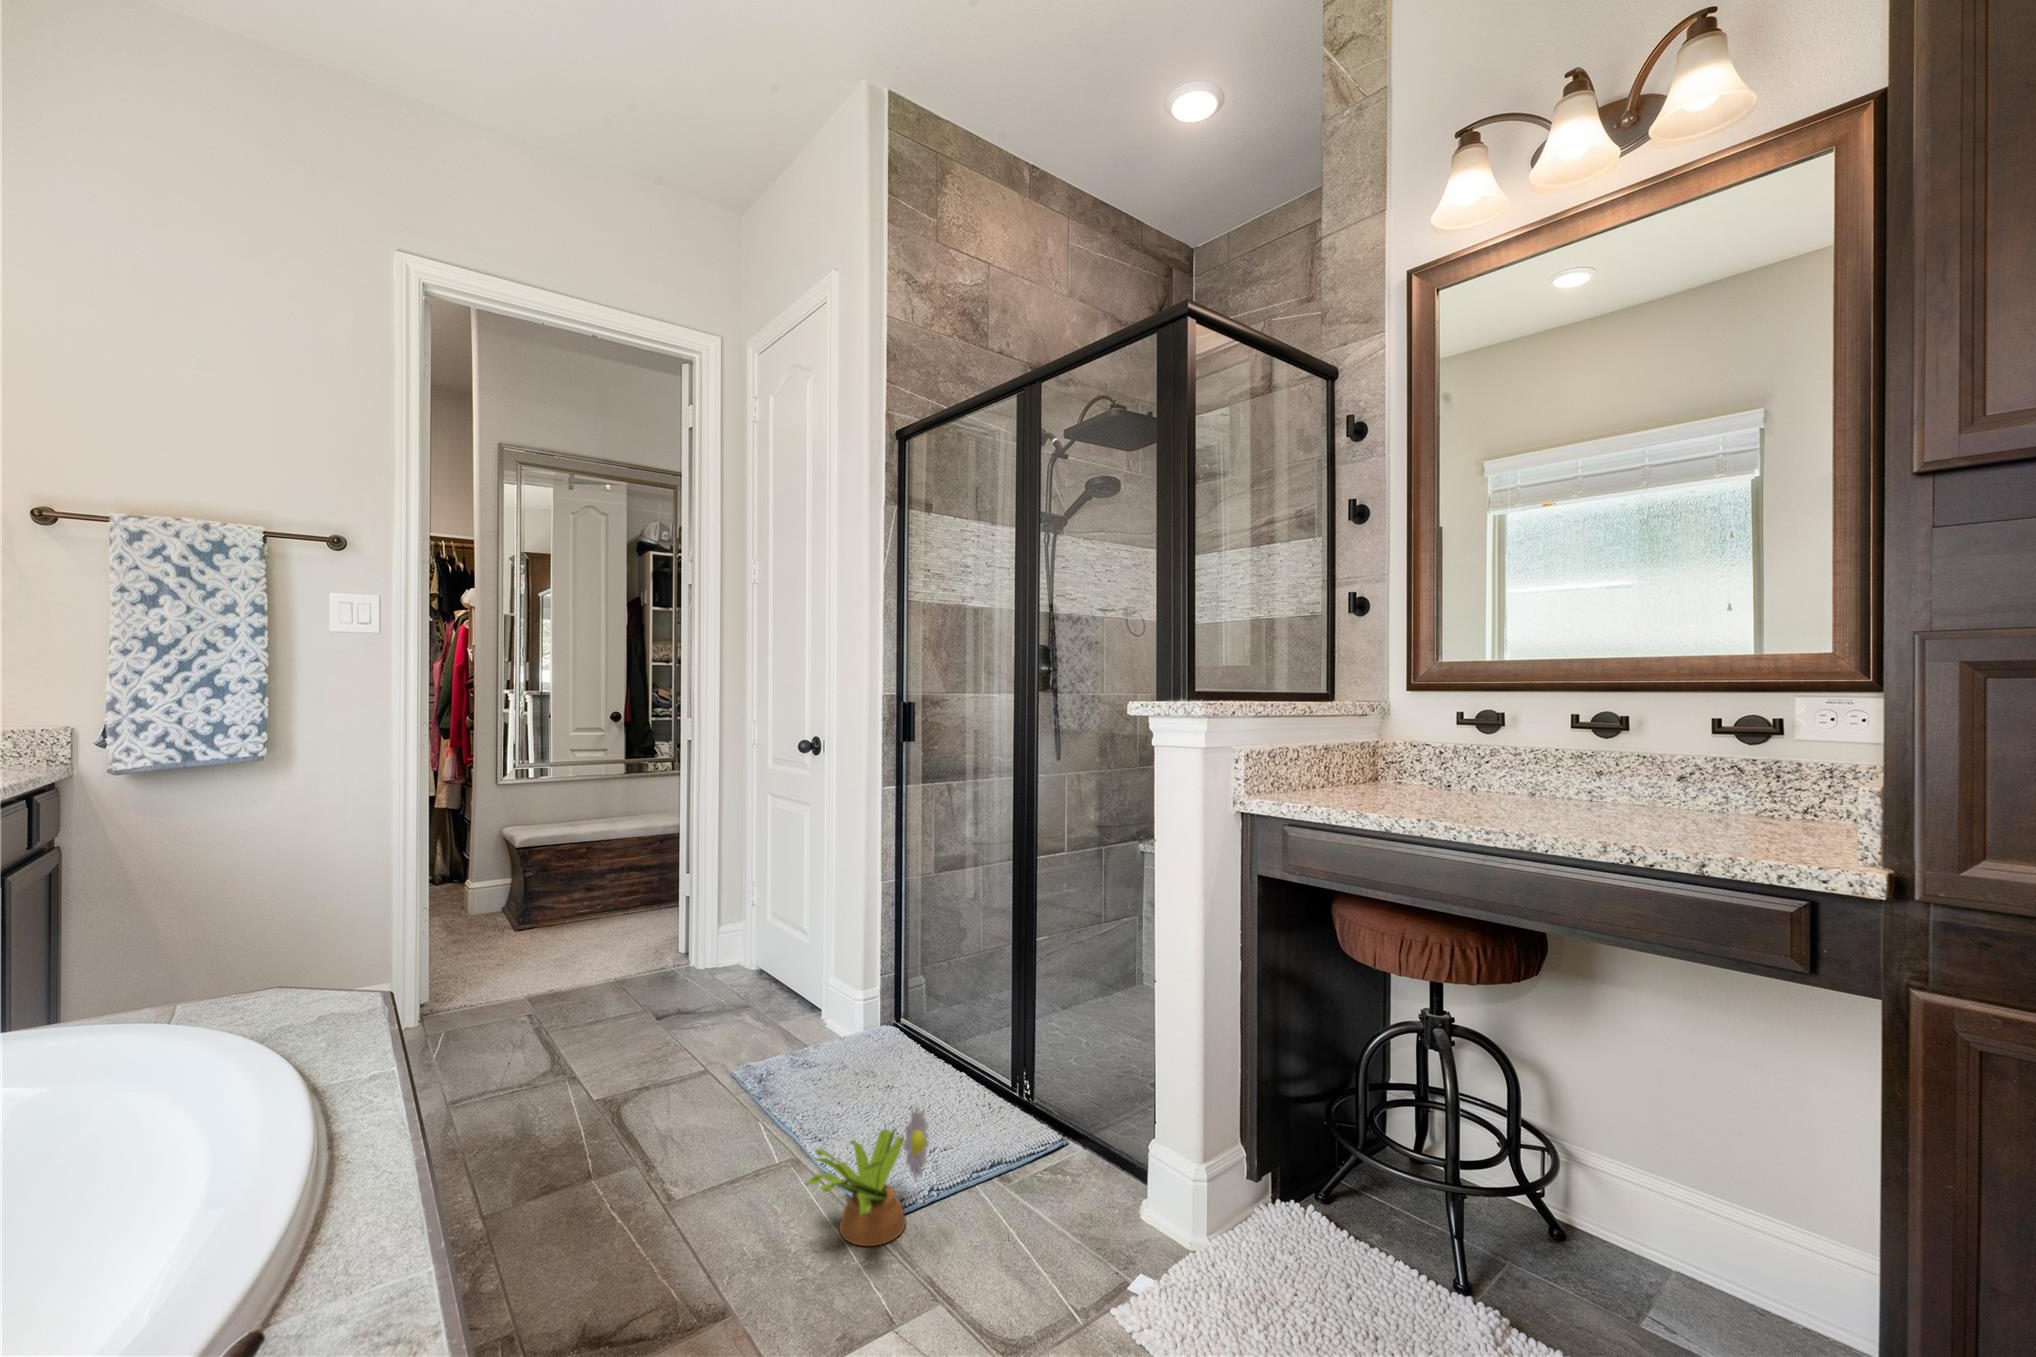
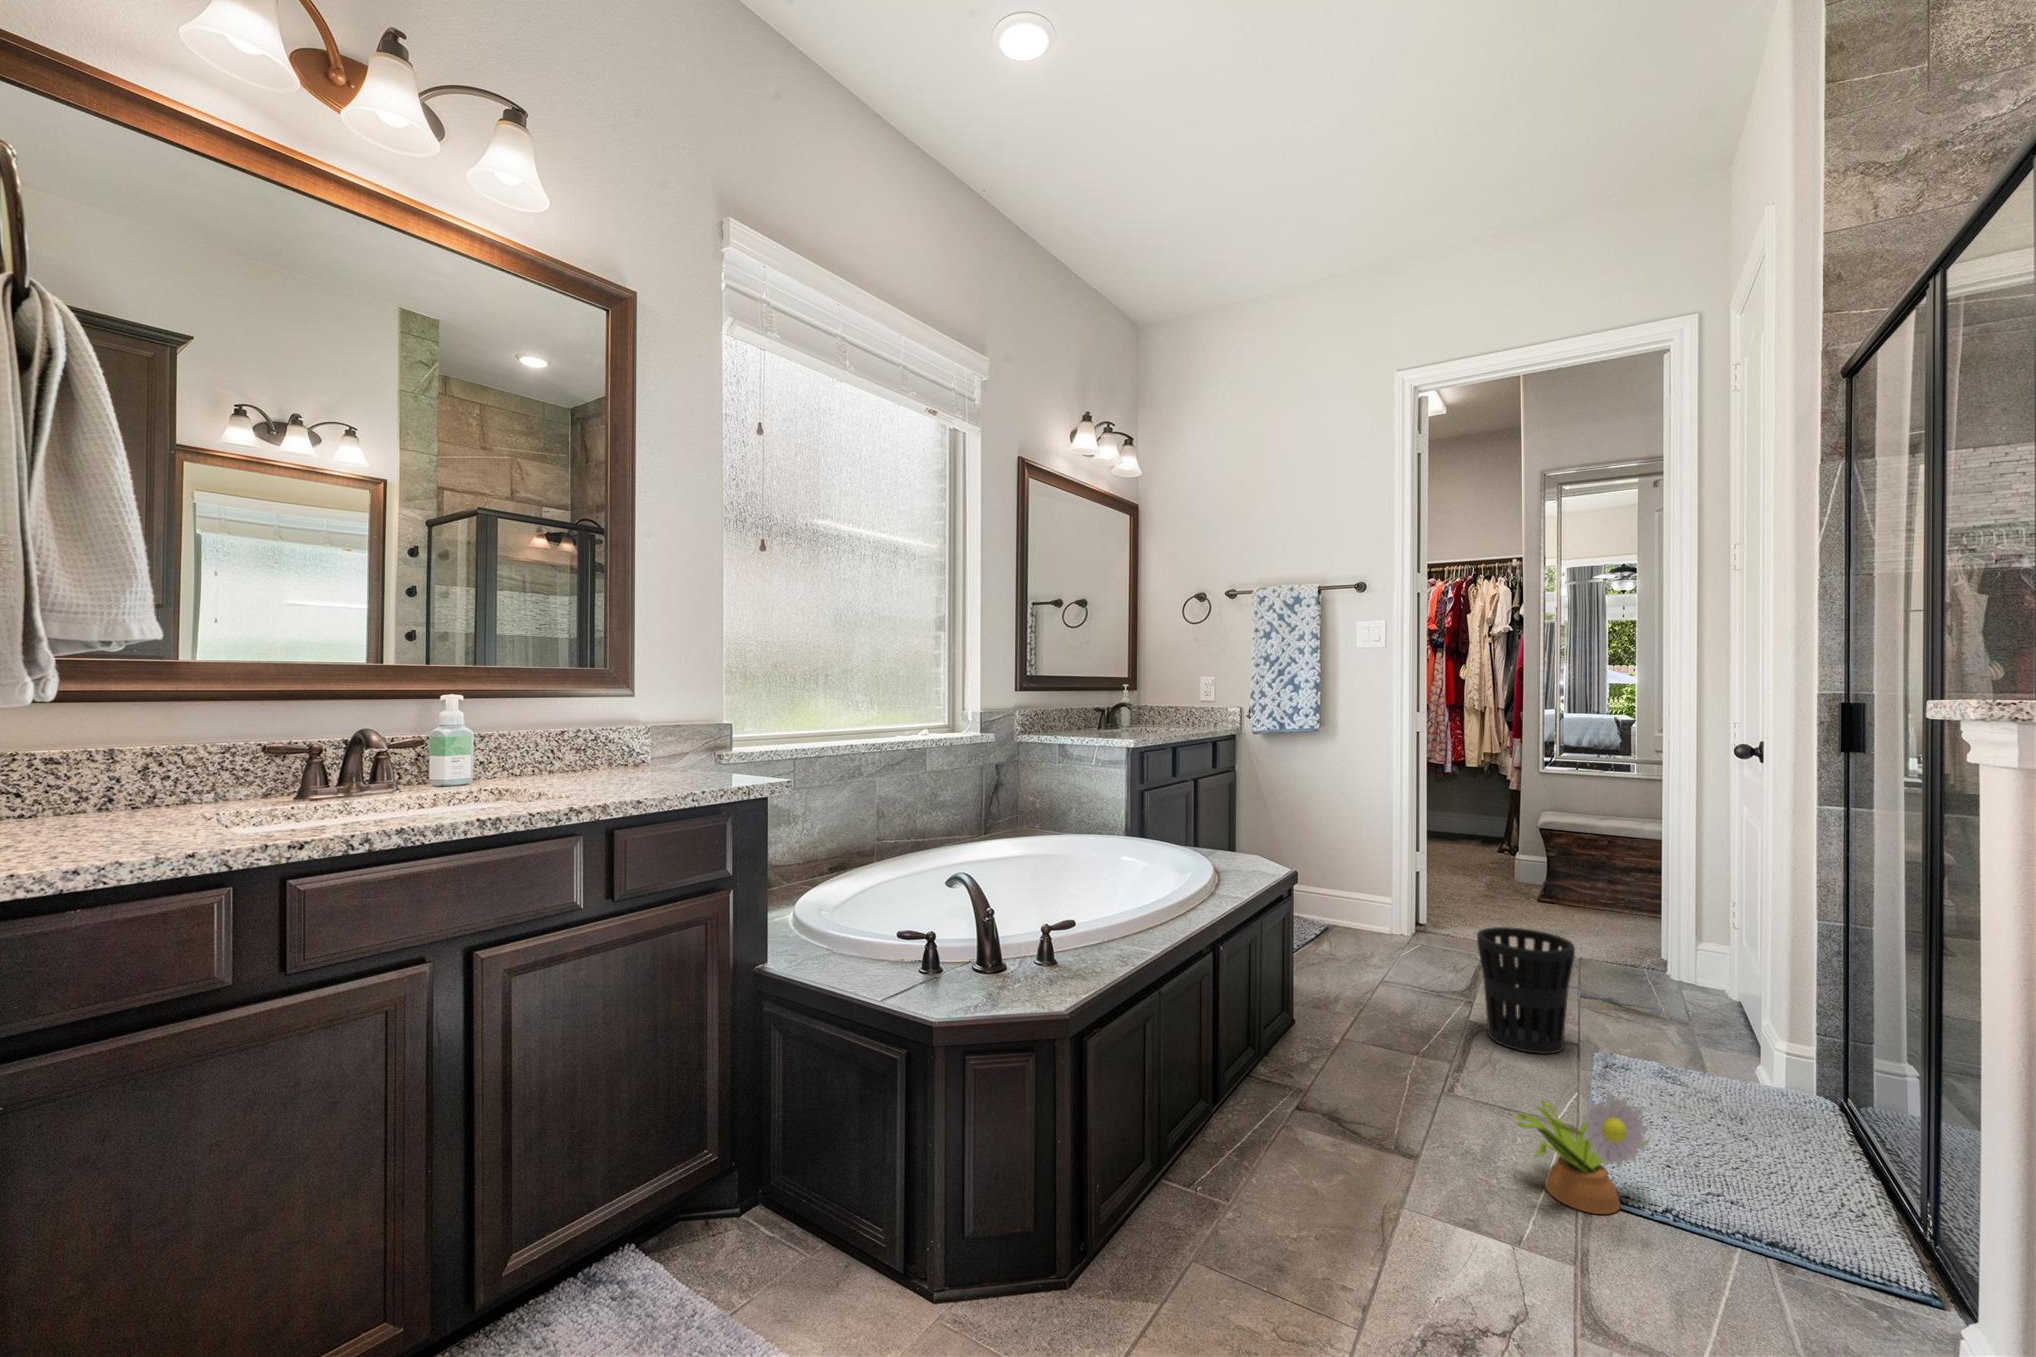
wastebasket: none [612,961,714,1108] -> present [1477,927,1575,1054]

